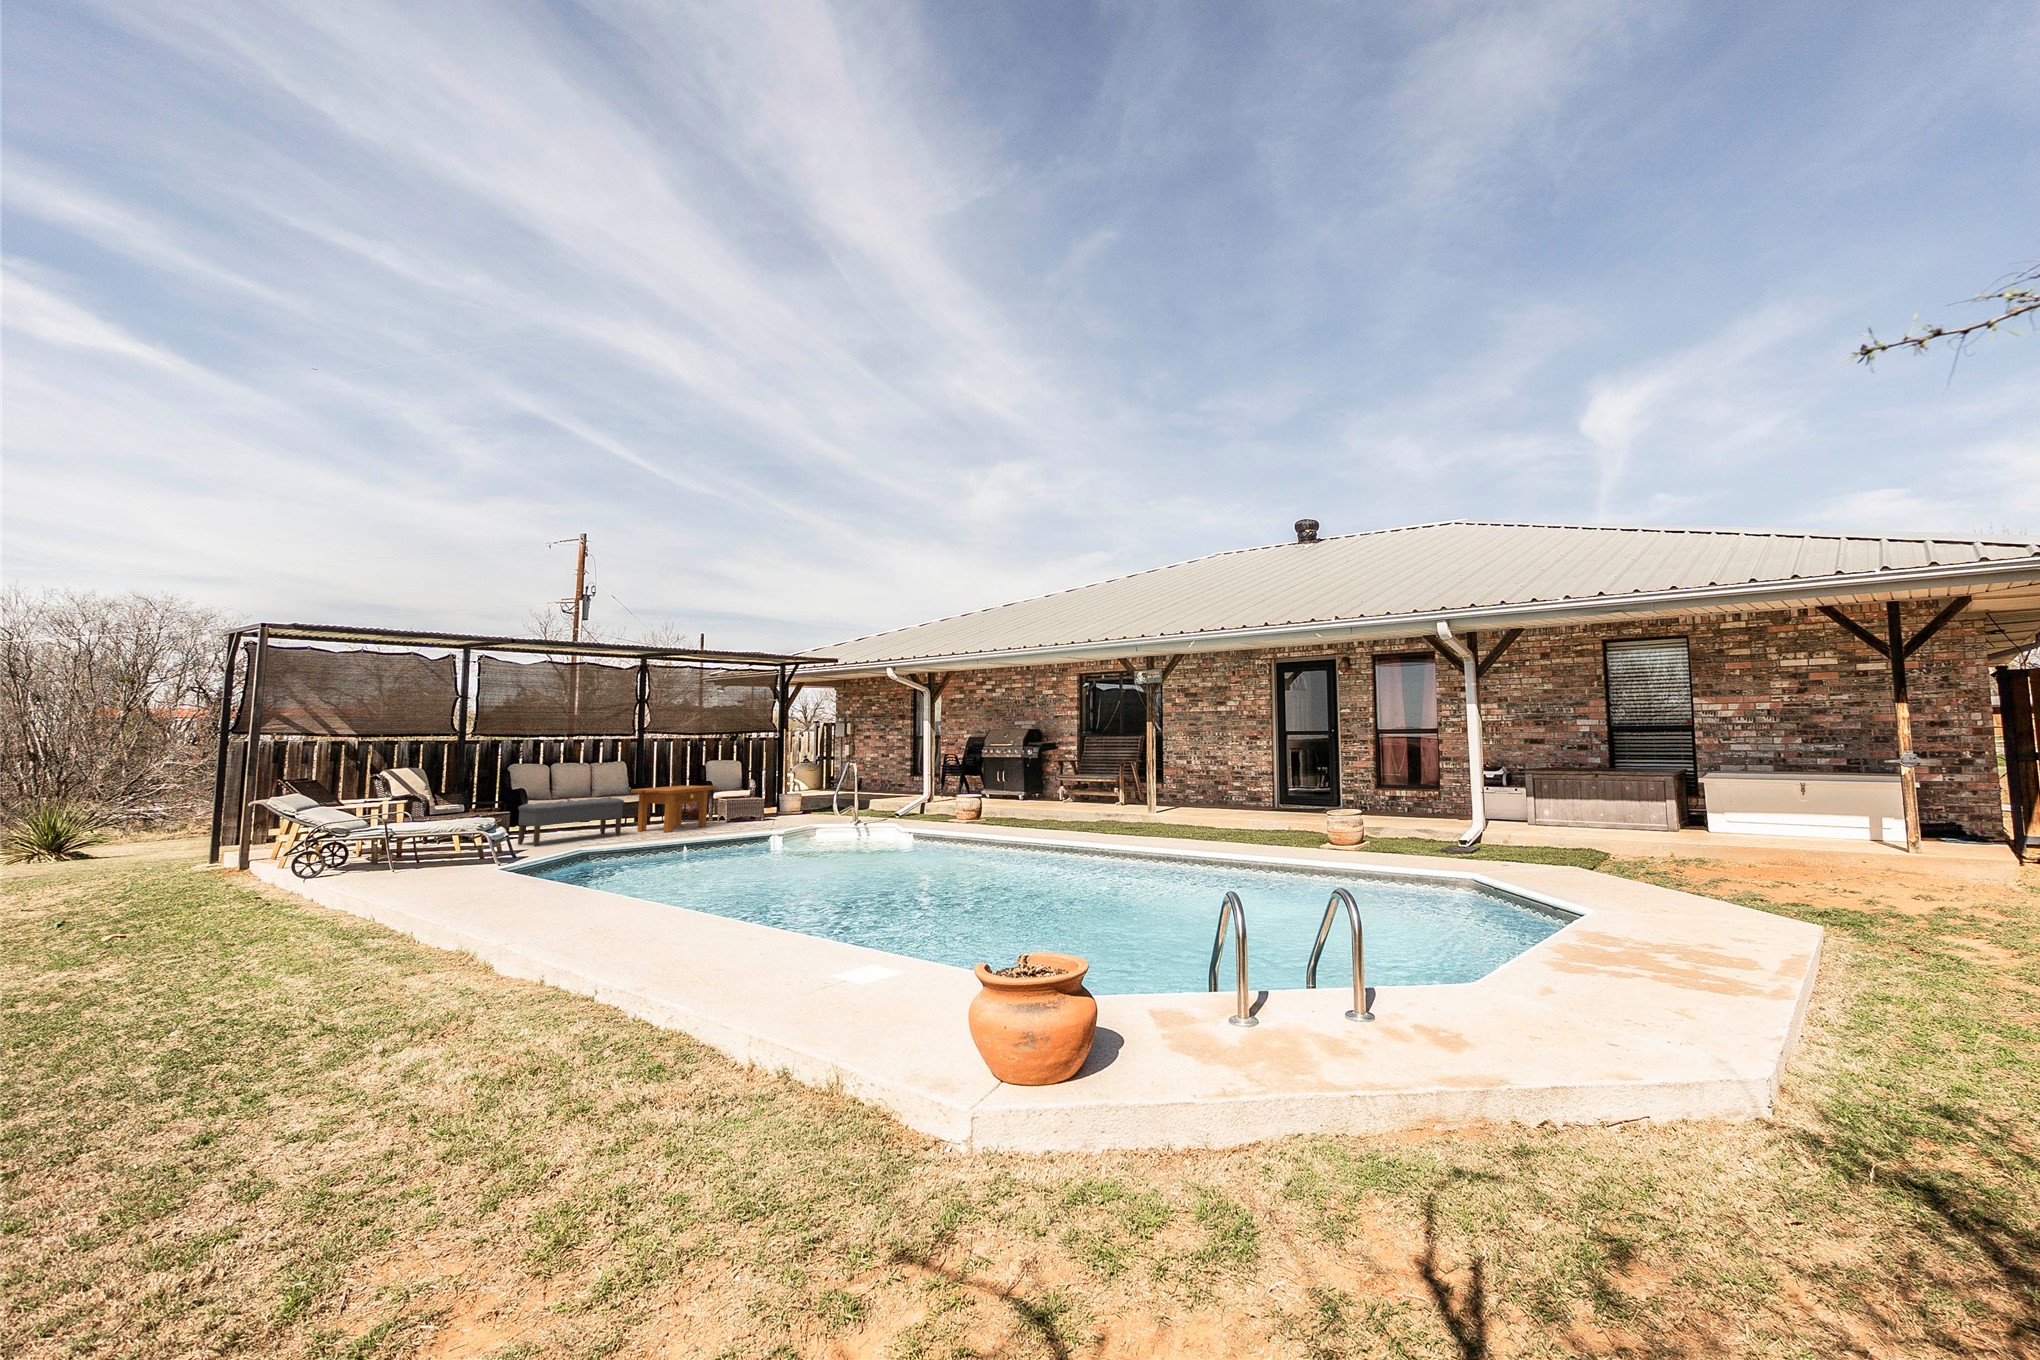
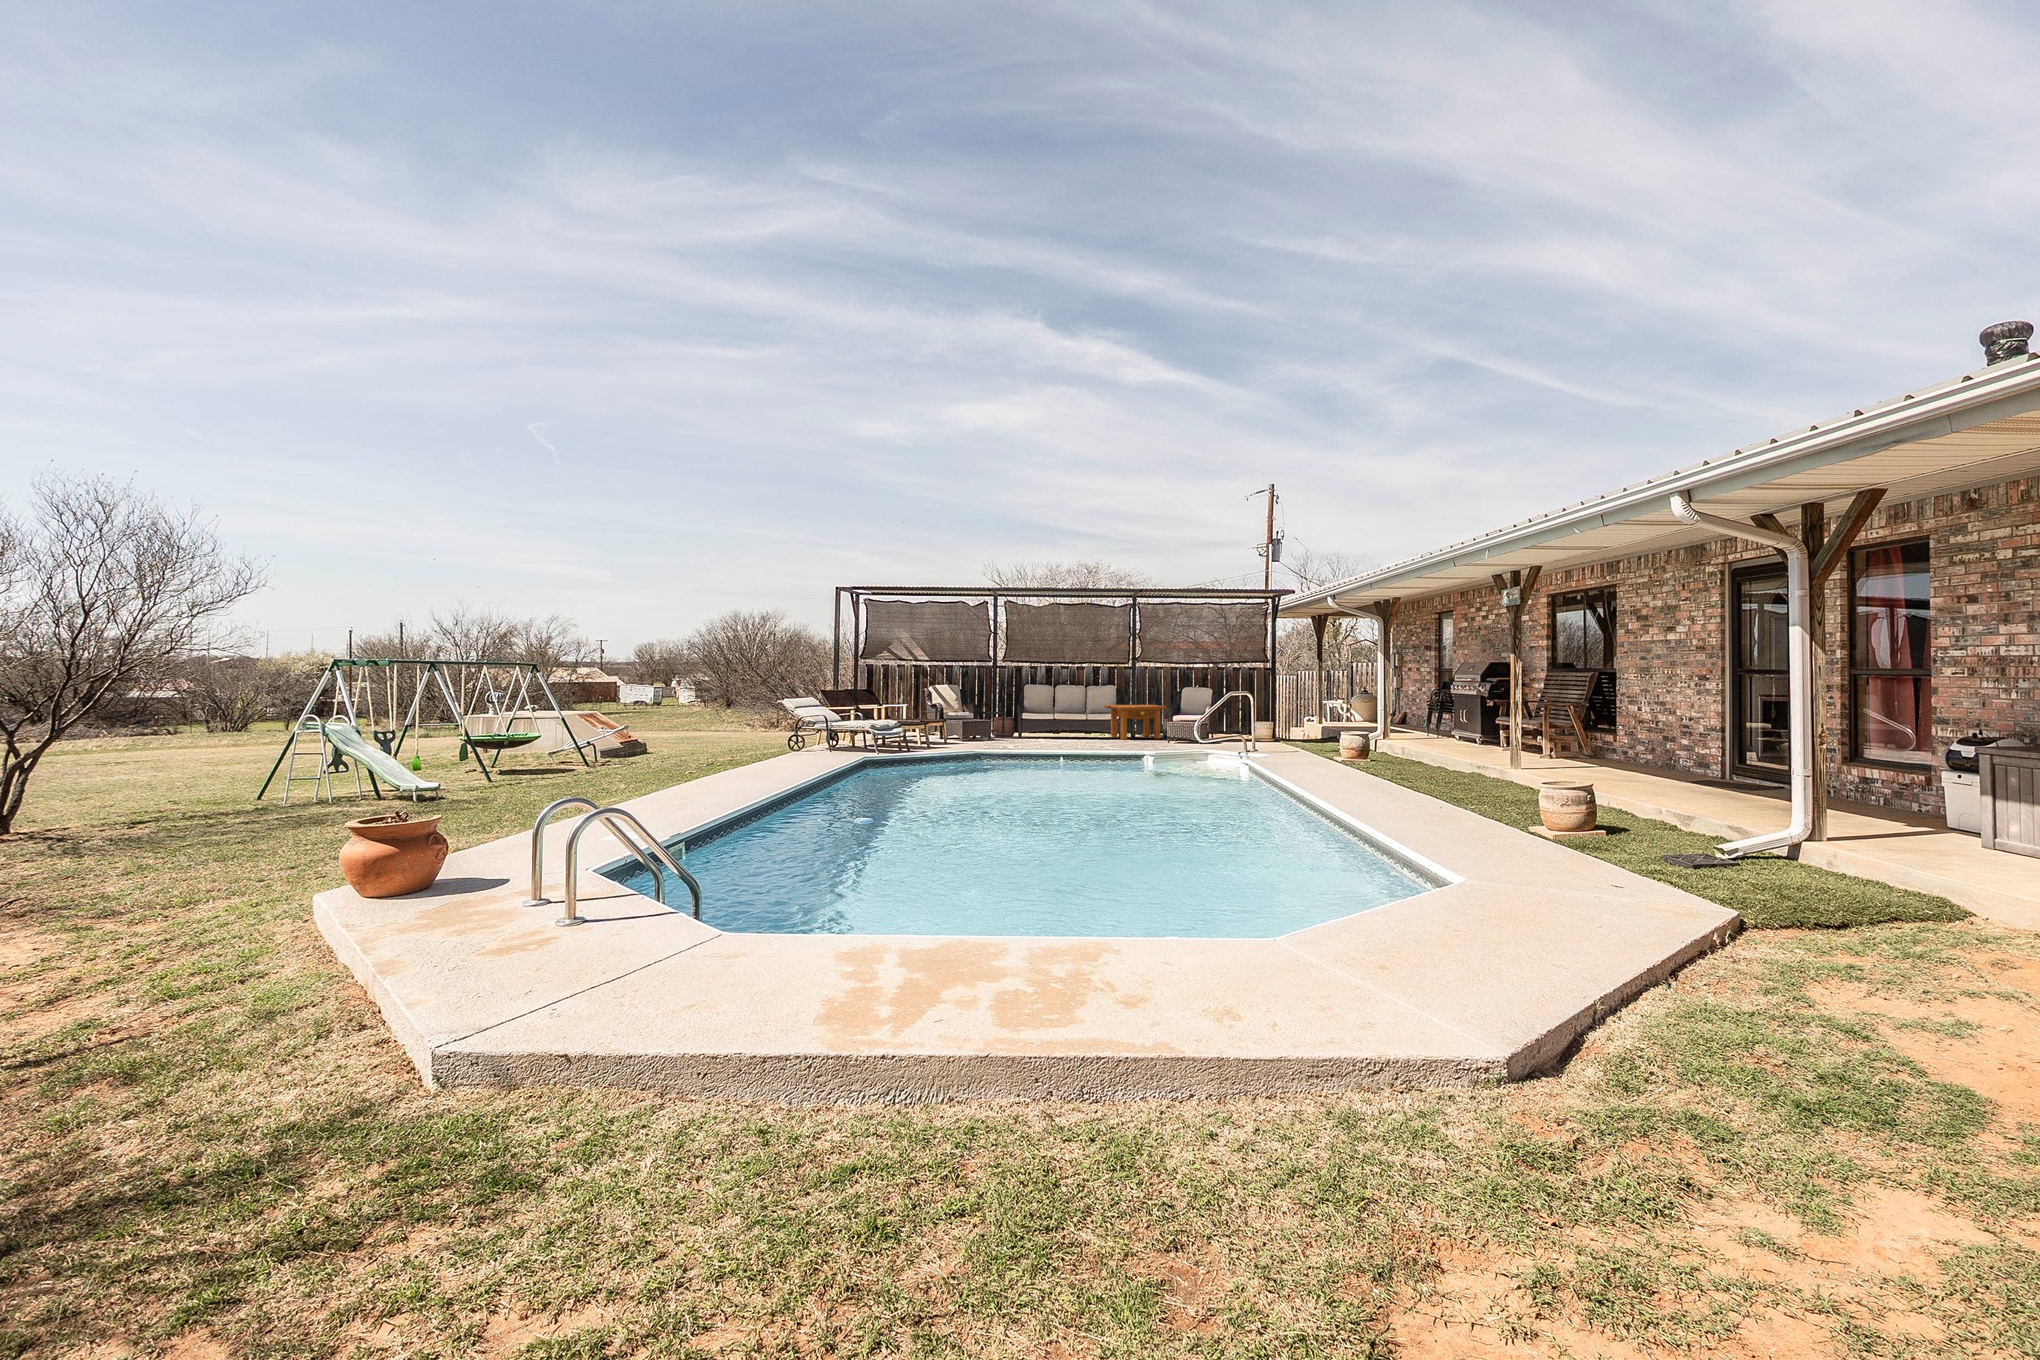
bench: present [518,798,624,846] -> none [1030,710,1095,740]

